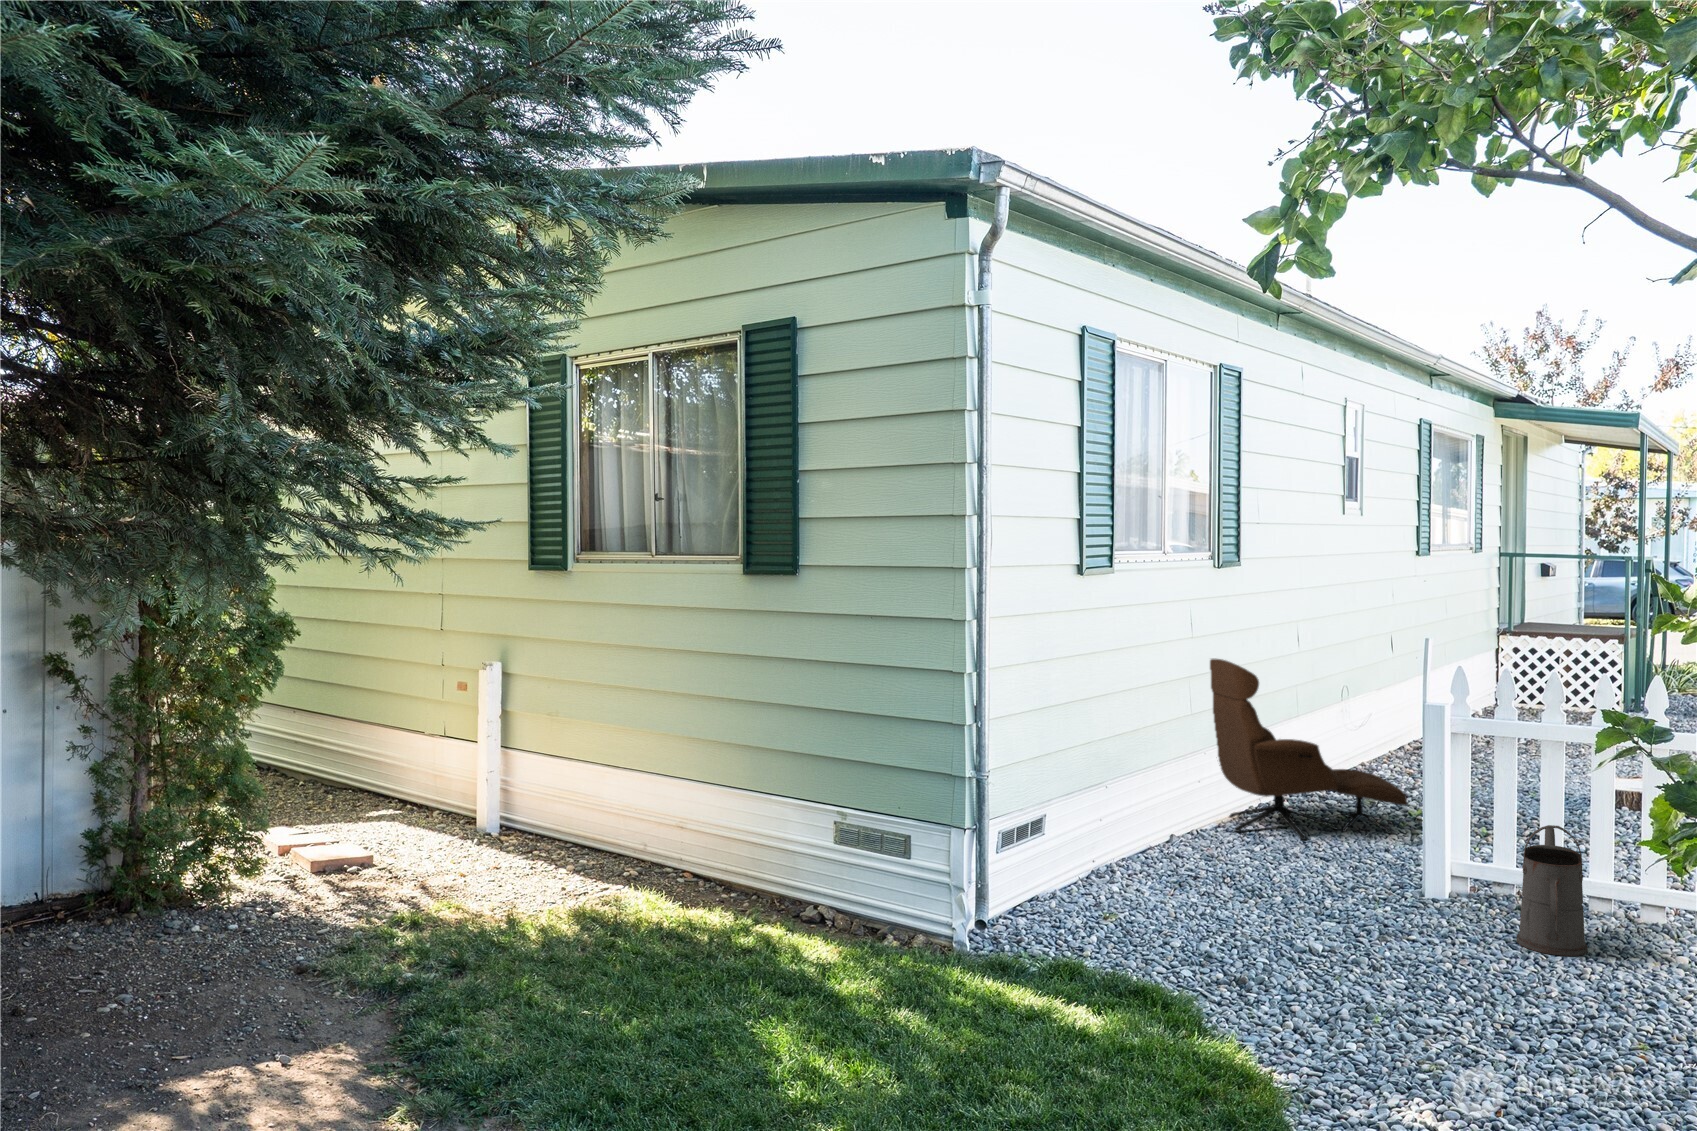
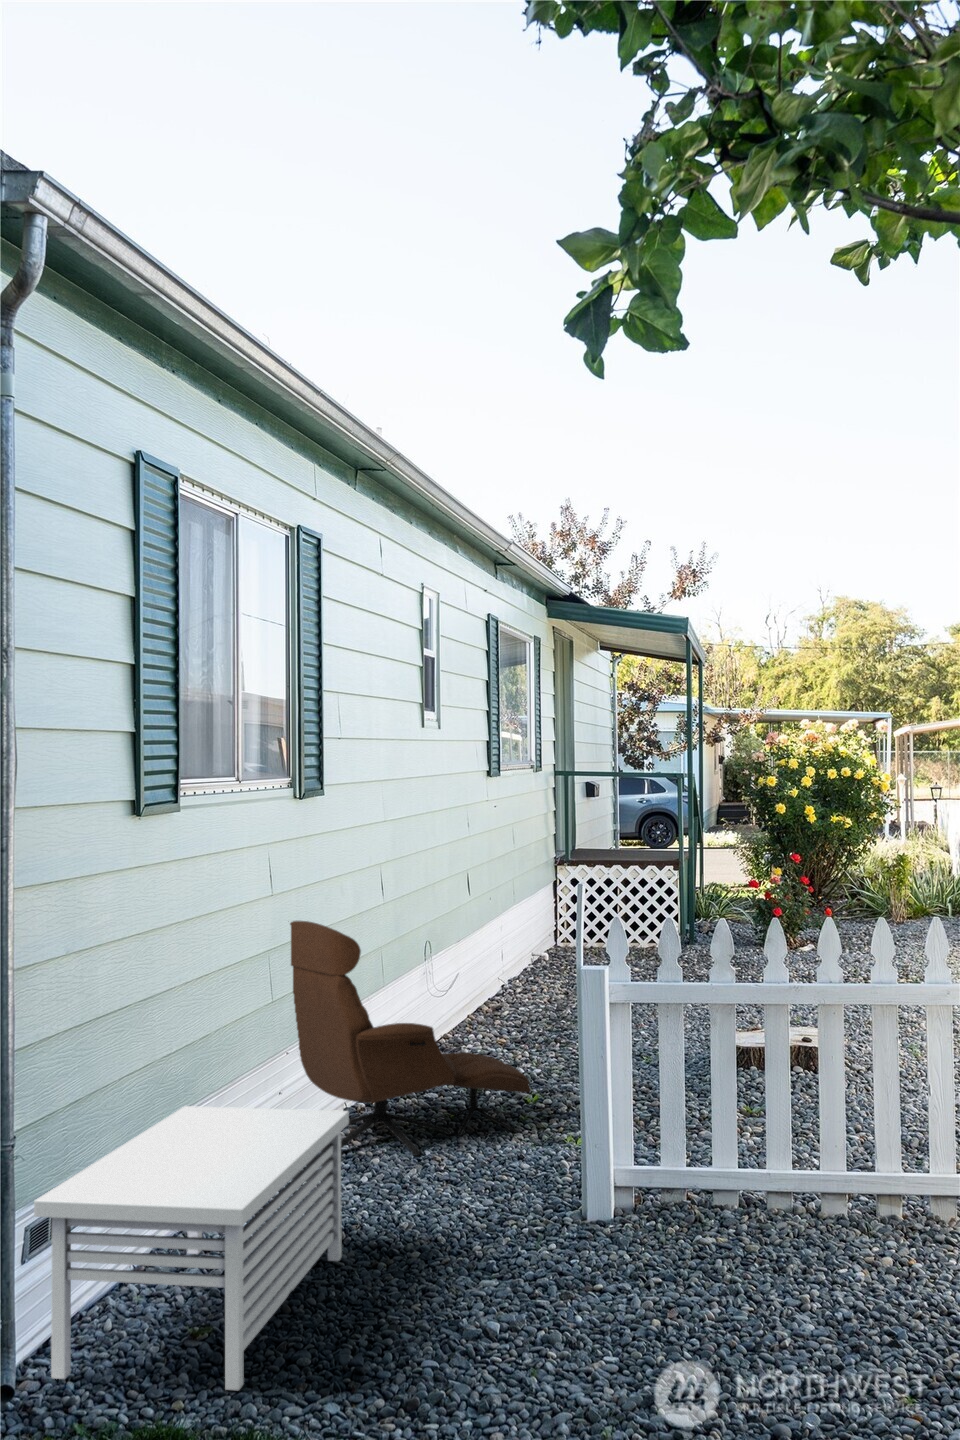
storage bench: none [1003,776,1229,951] -> present [34,1106,349,1390]
watering can: present [1517,825,1588,956] -> none [709,1110,788,1279]

